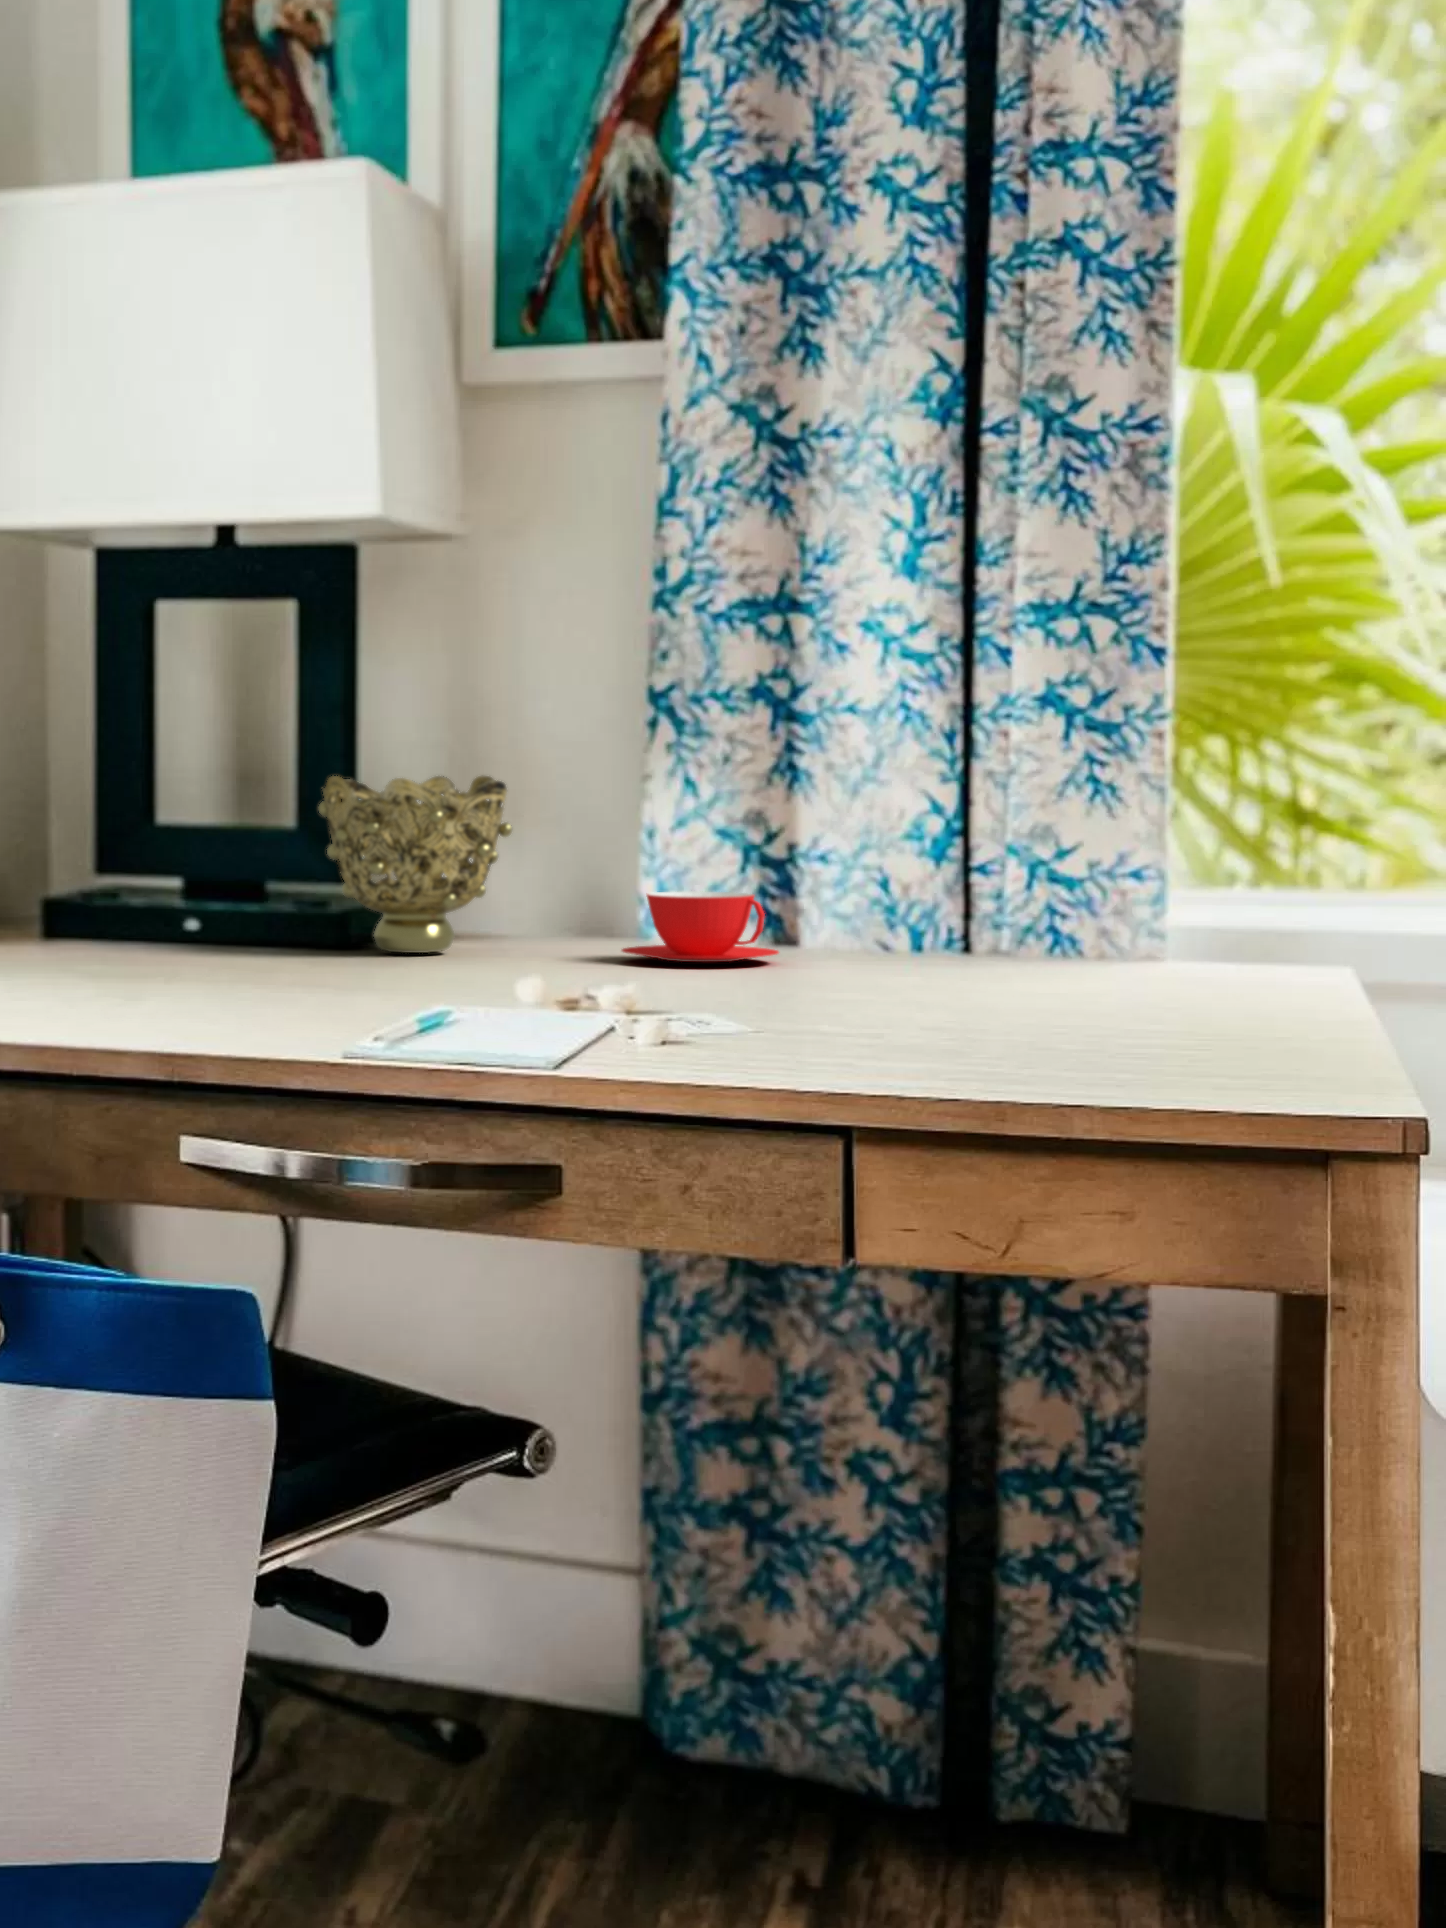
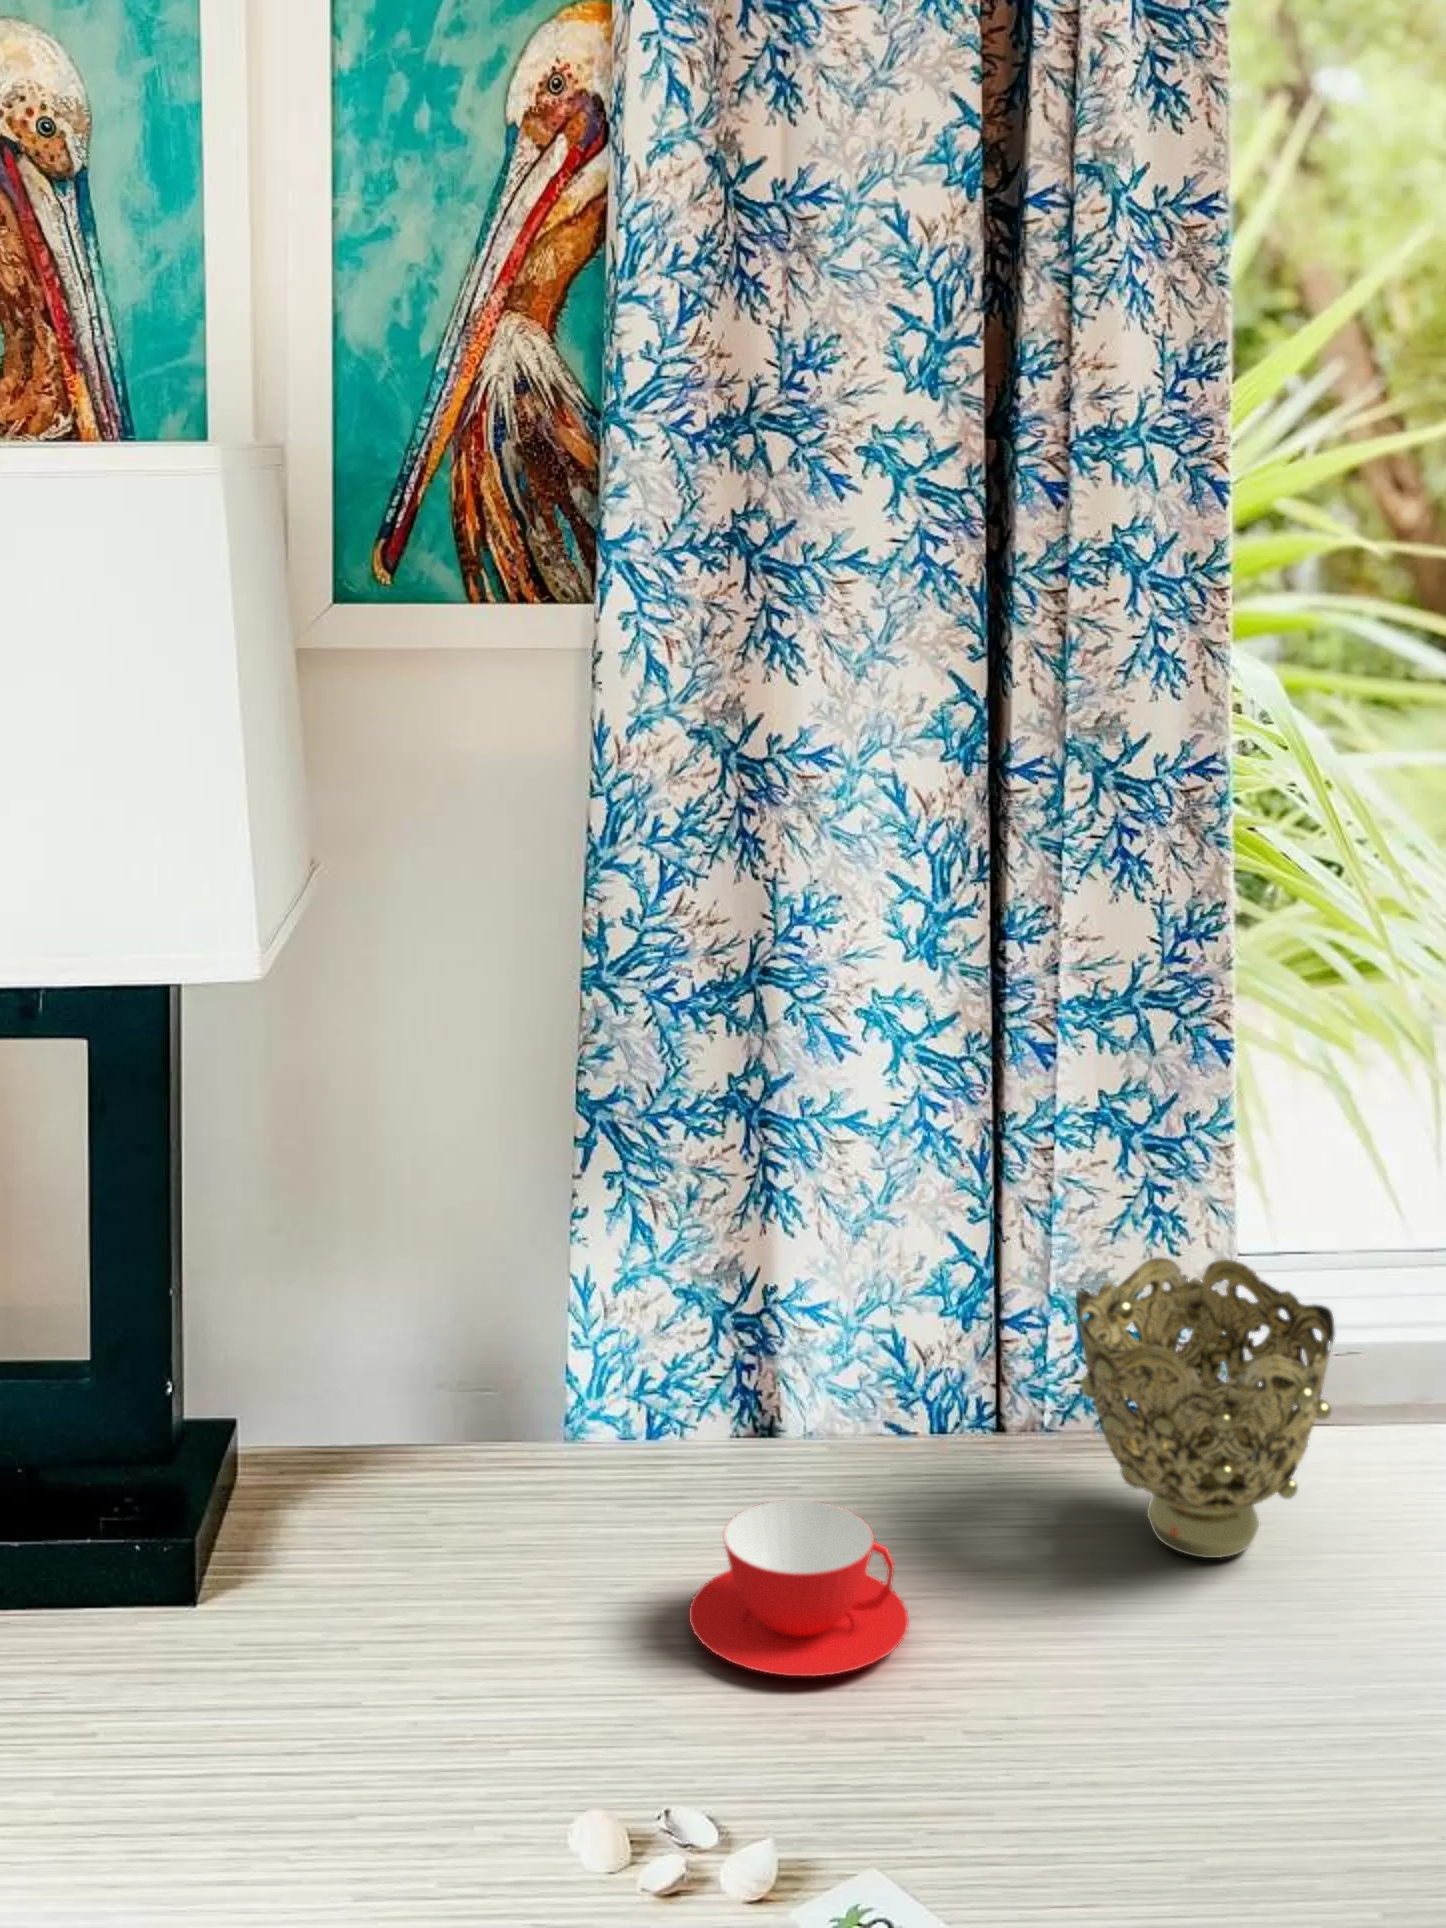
decorative bowl: present [319,776,512,953] -> present [1075,1258,1335,1558]

